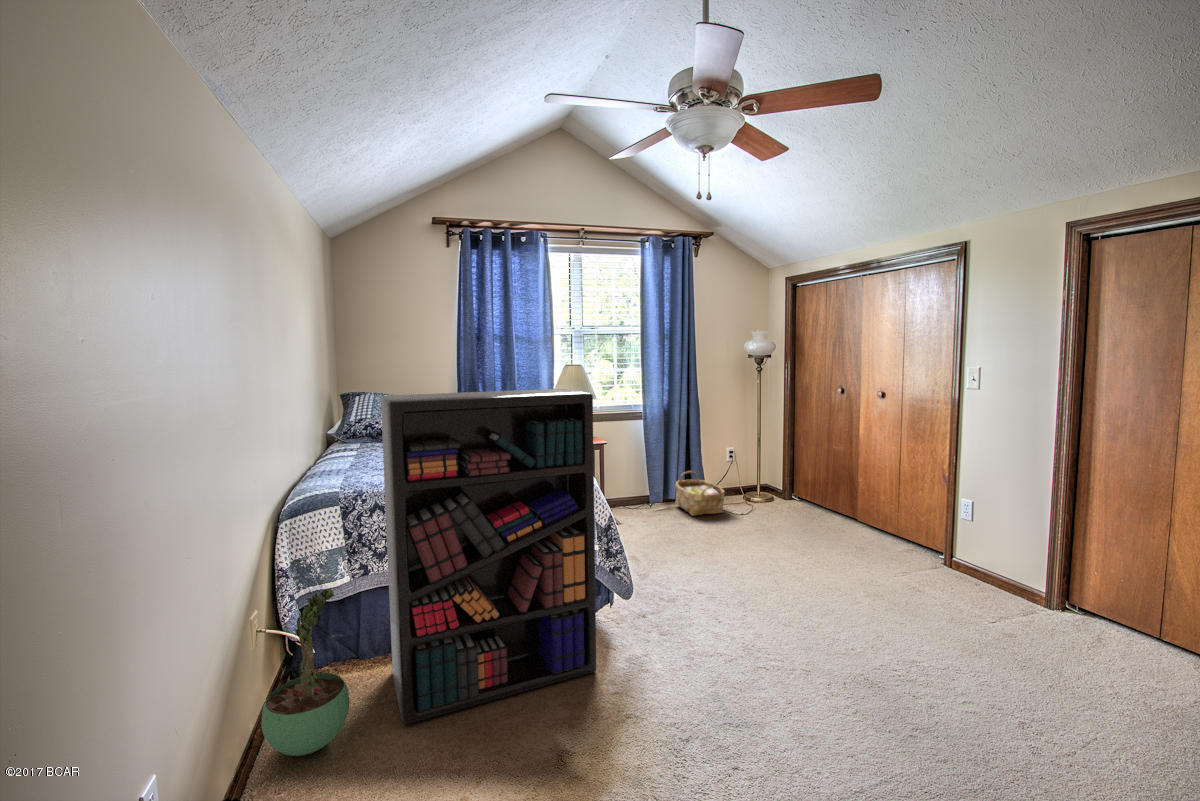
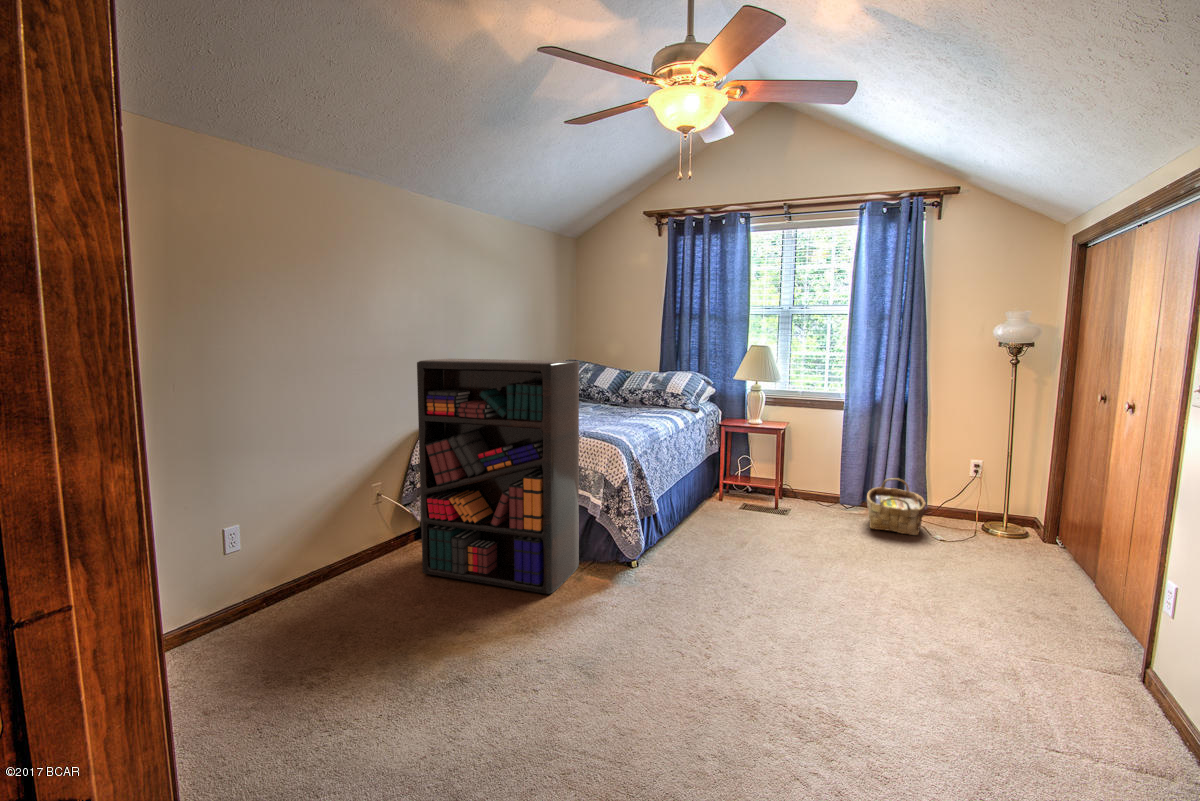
potted plant: present [261,588,350,756] -> none [357,473,410,567]

